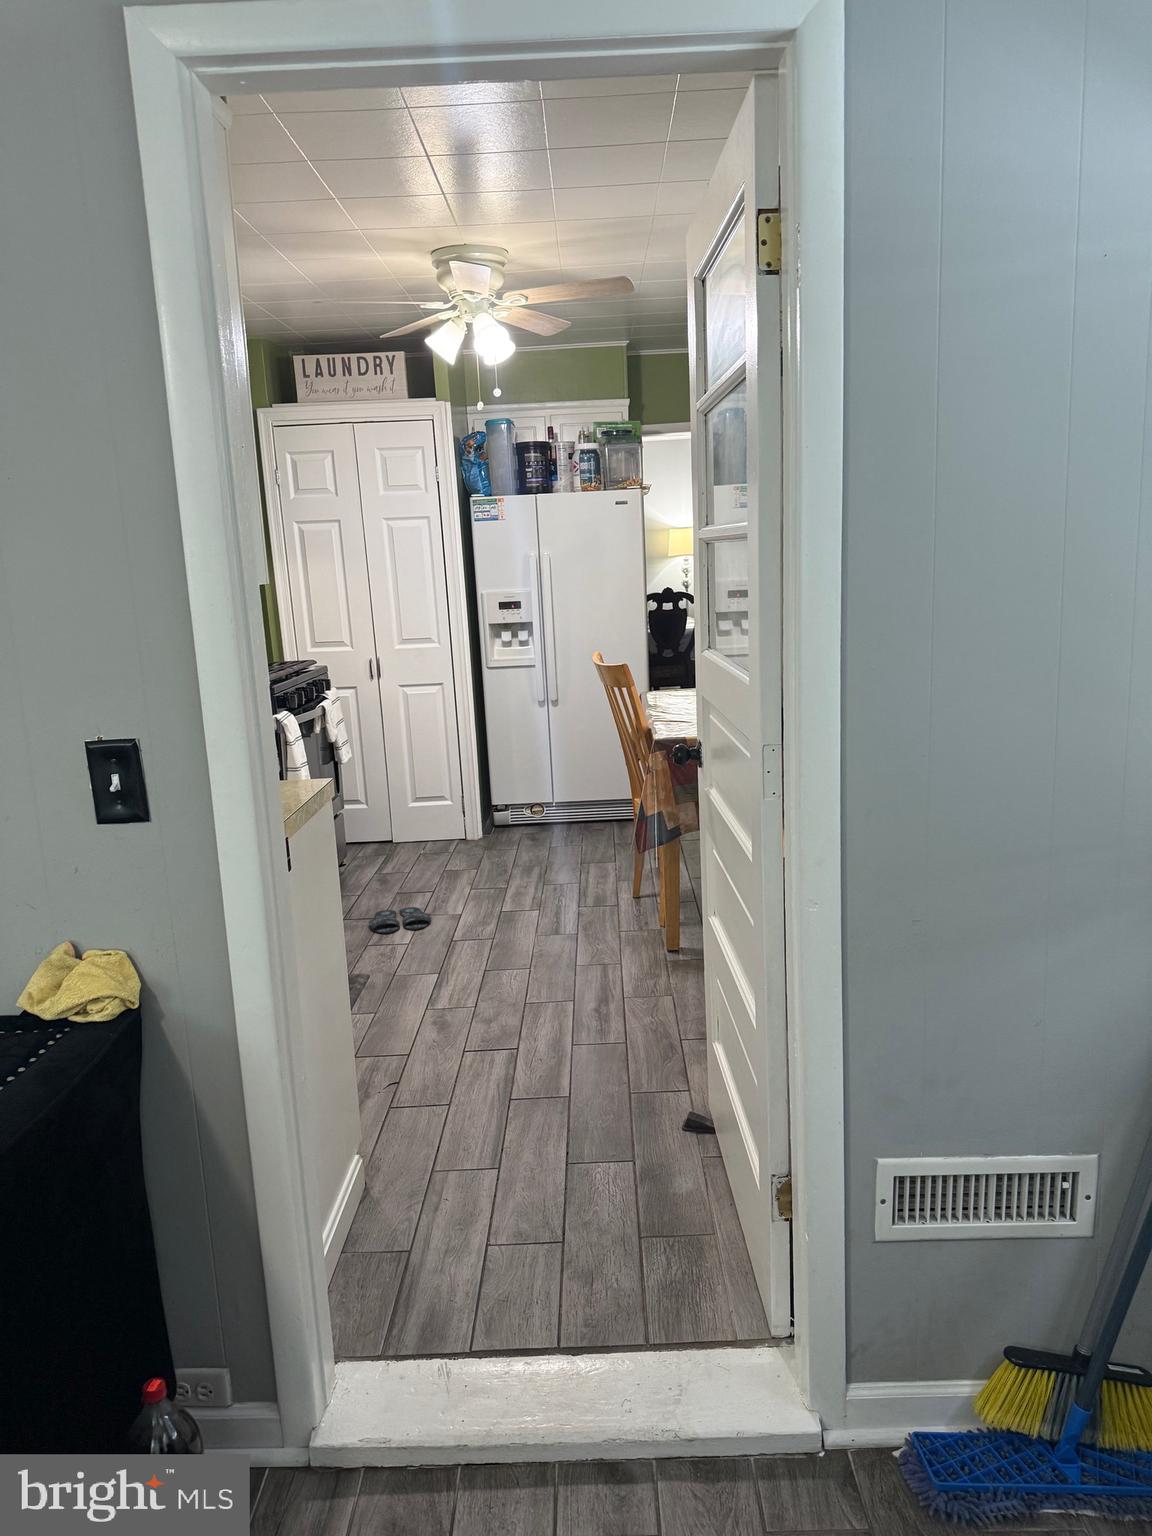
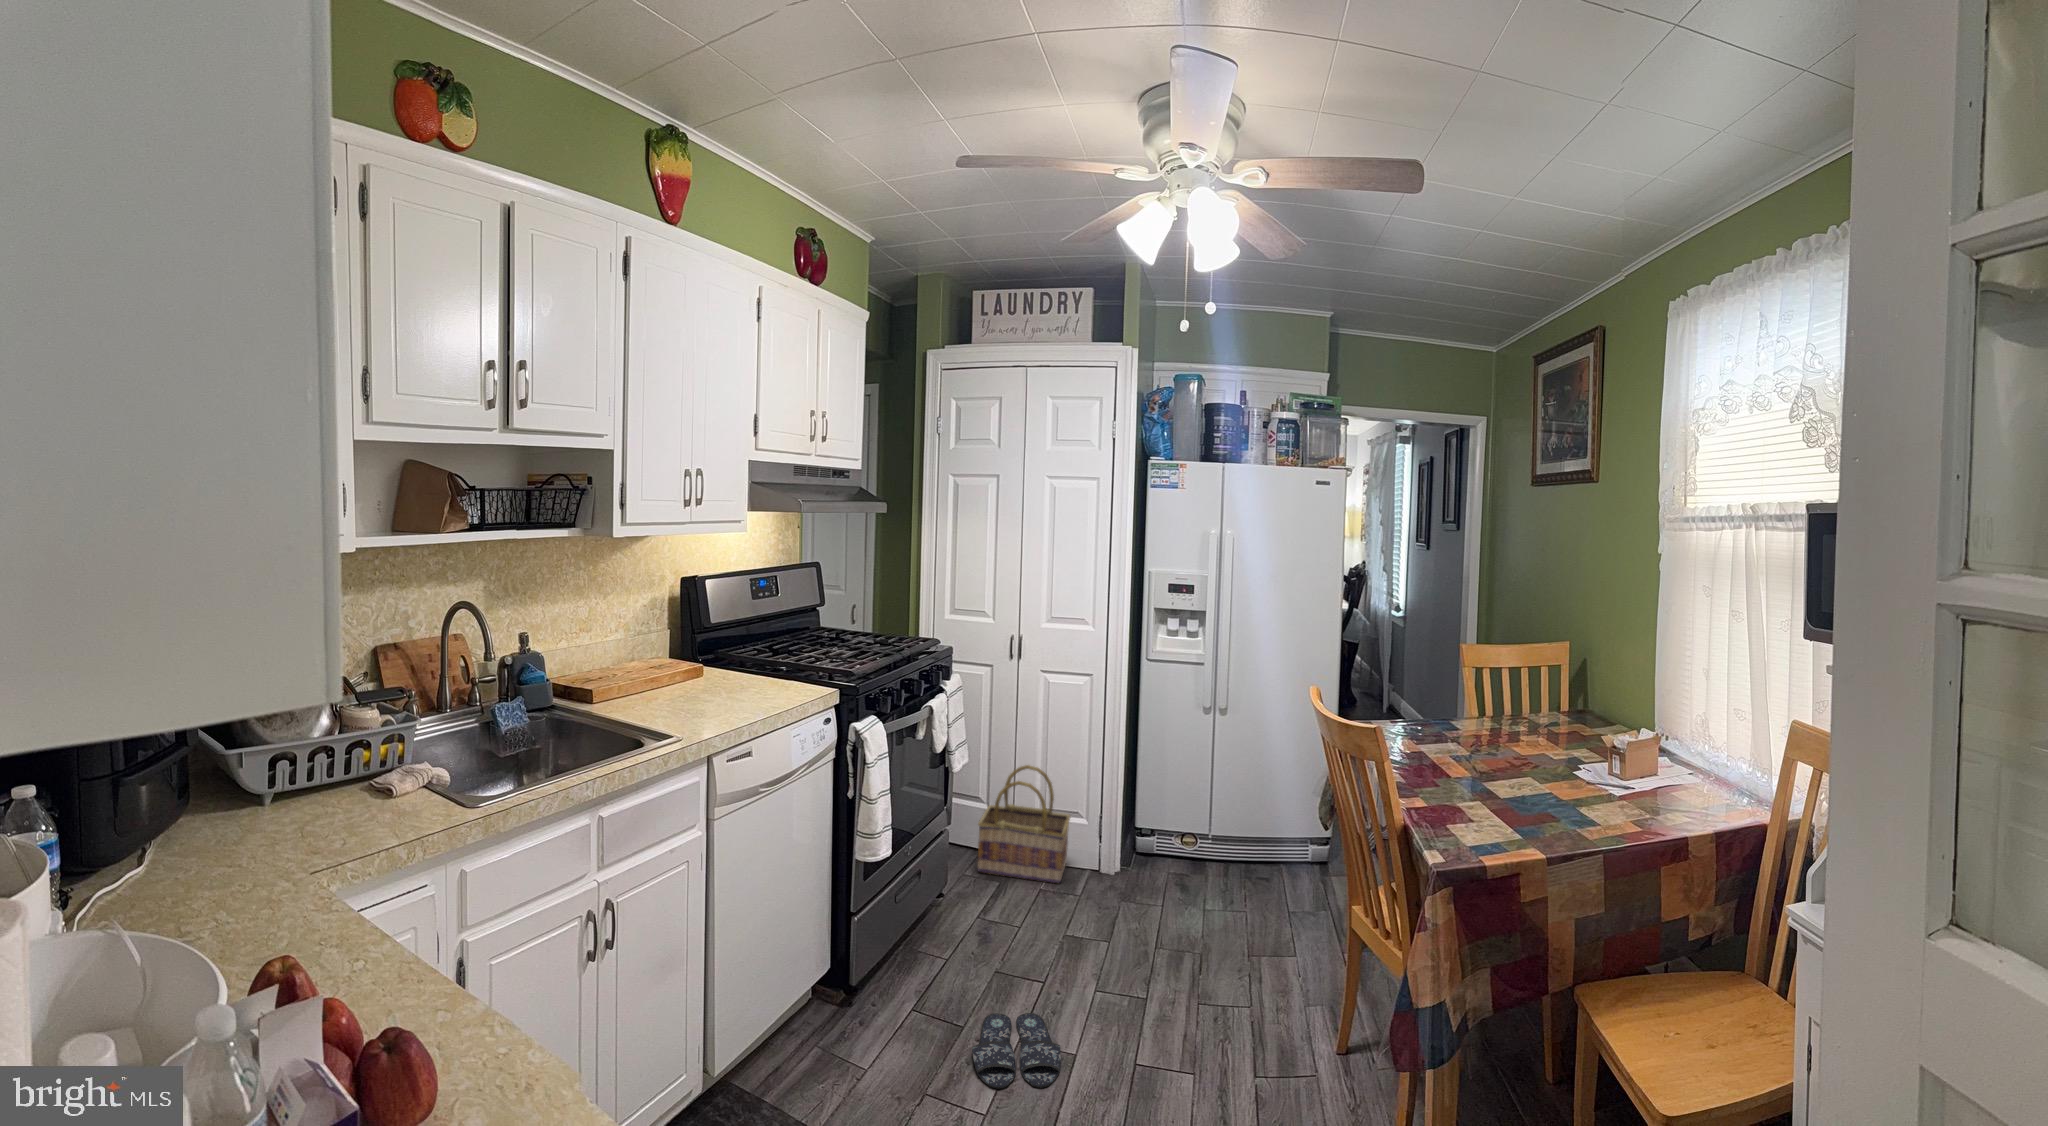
basket: none [360,769,440,858] -> present [977,765,1070,883]

